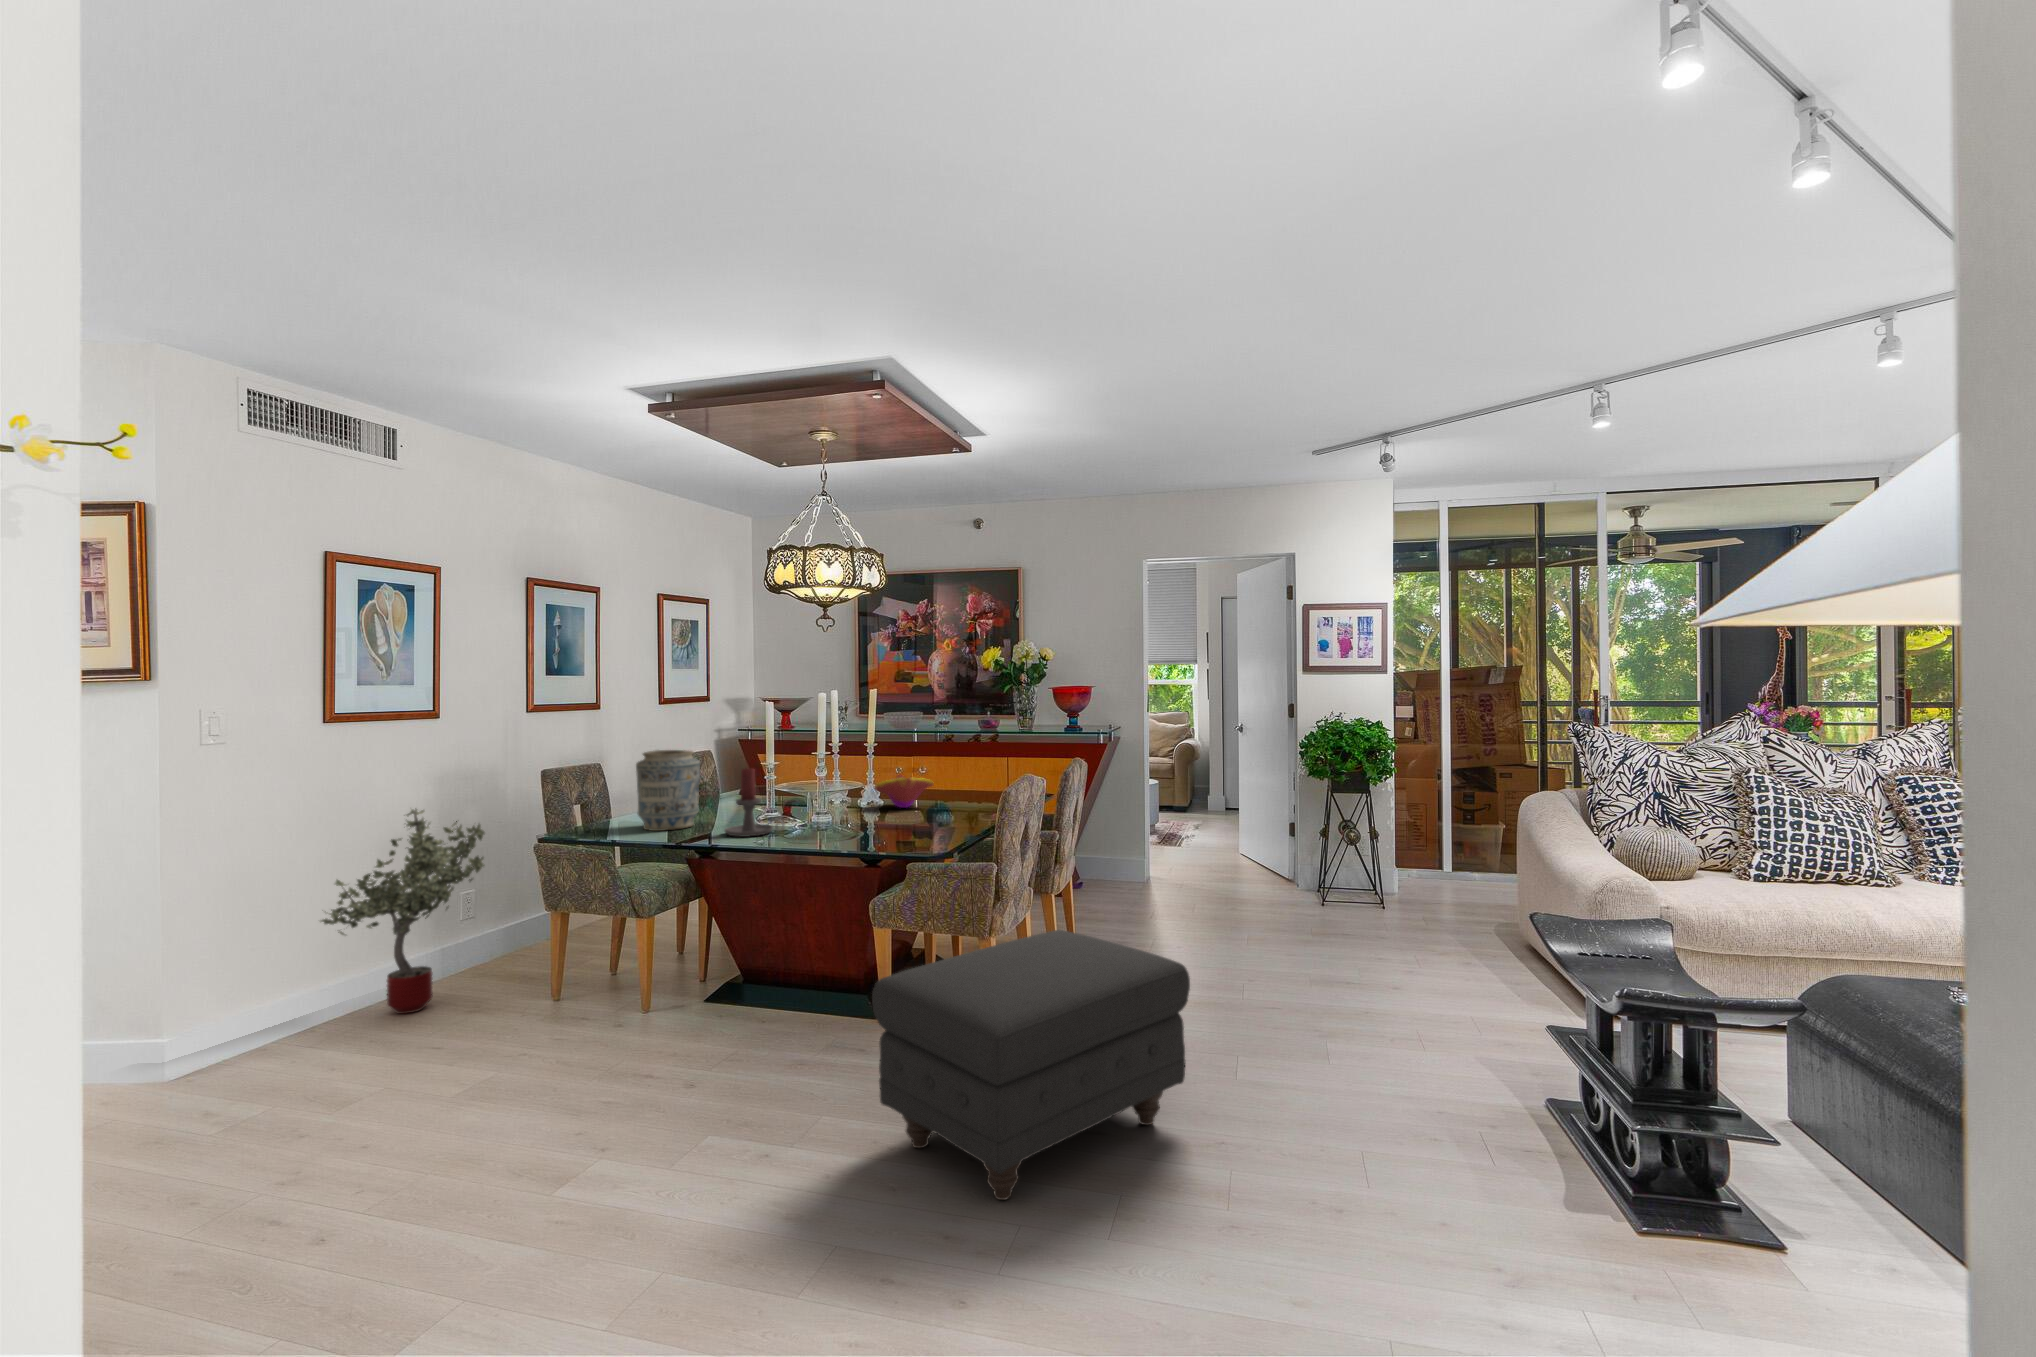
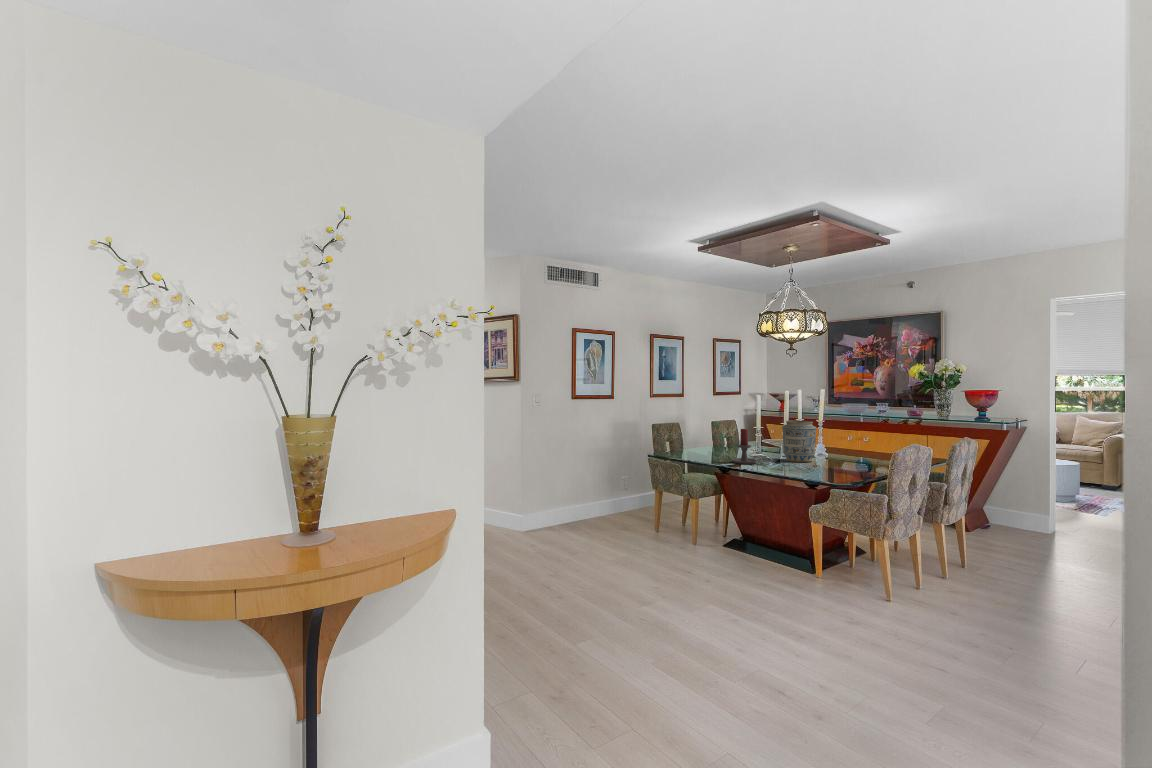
vase: present [636,750,700,831] -> present [782,420,816,462]
decorative bowl: present [875,775,933,808] -> none [822,440,861,459]
potted tree: present [321,809,485,1014] -> none [569,437,630,527]
ottoman: present [872,930,1190,1200] -> none [794,539,1013,674]

